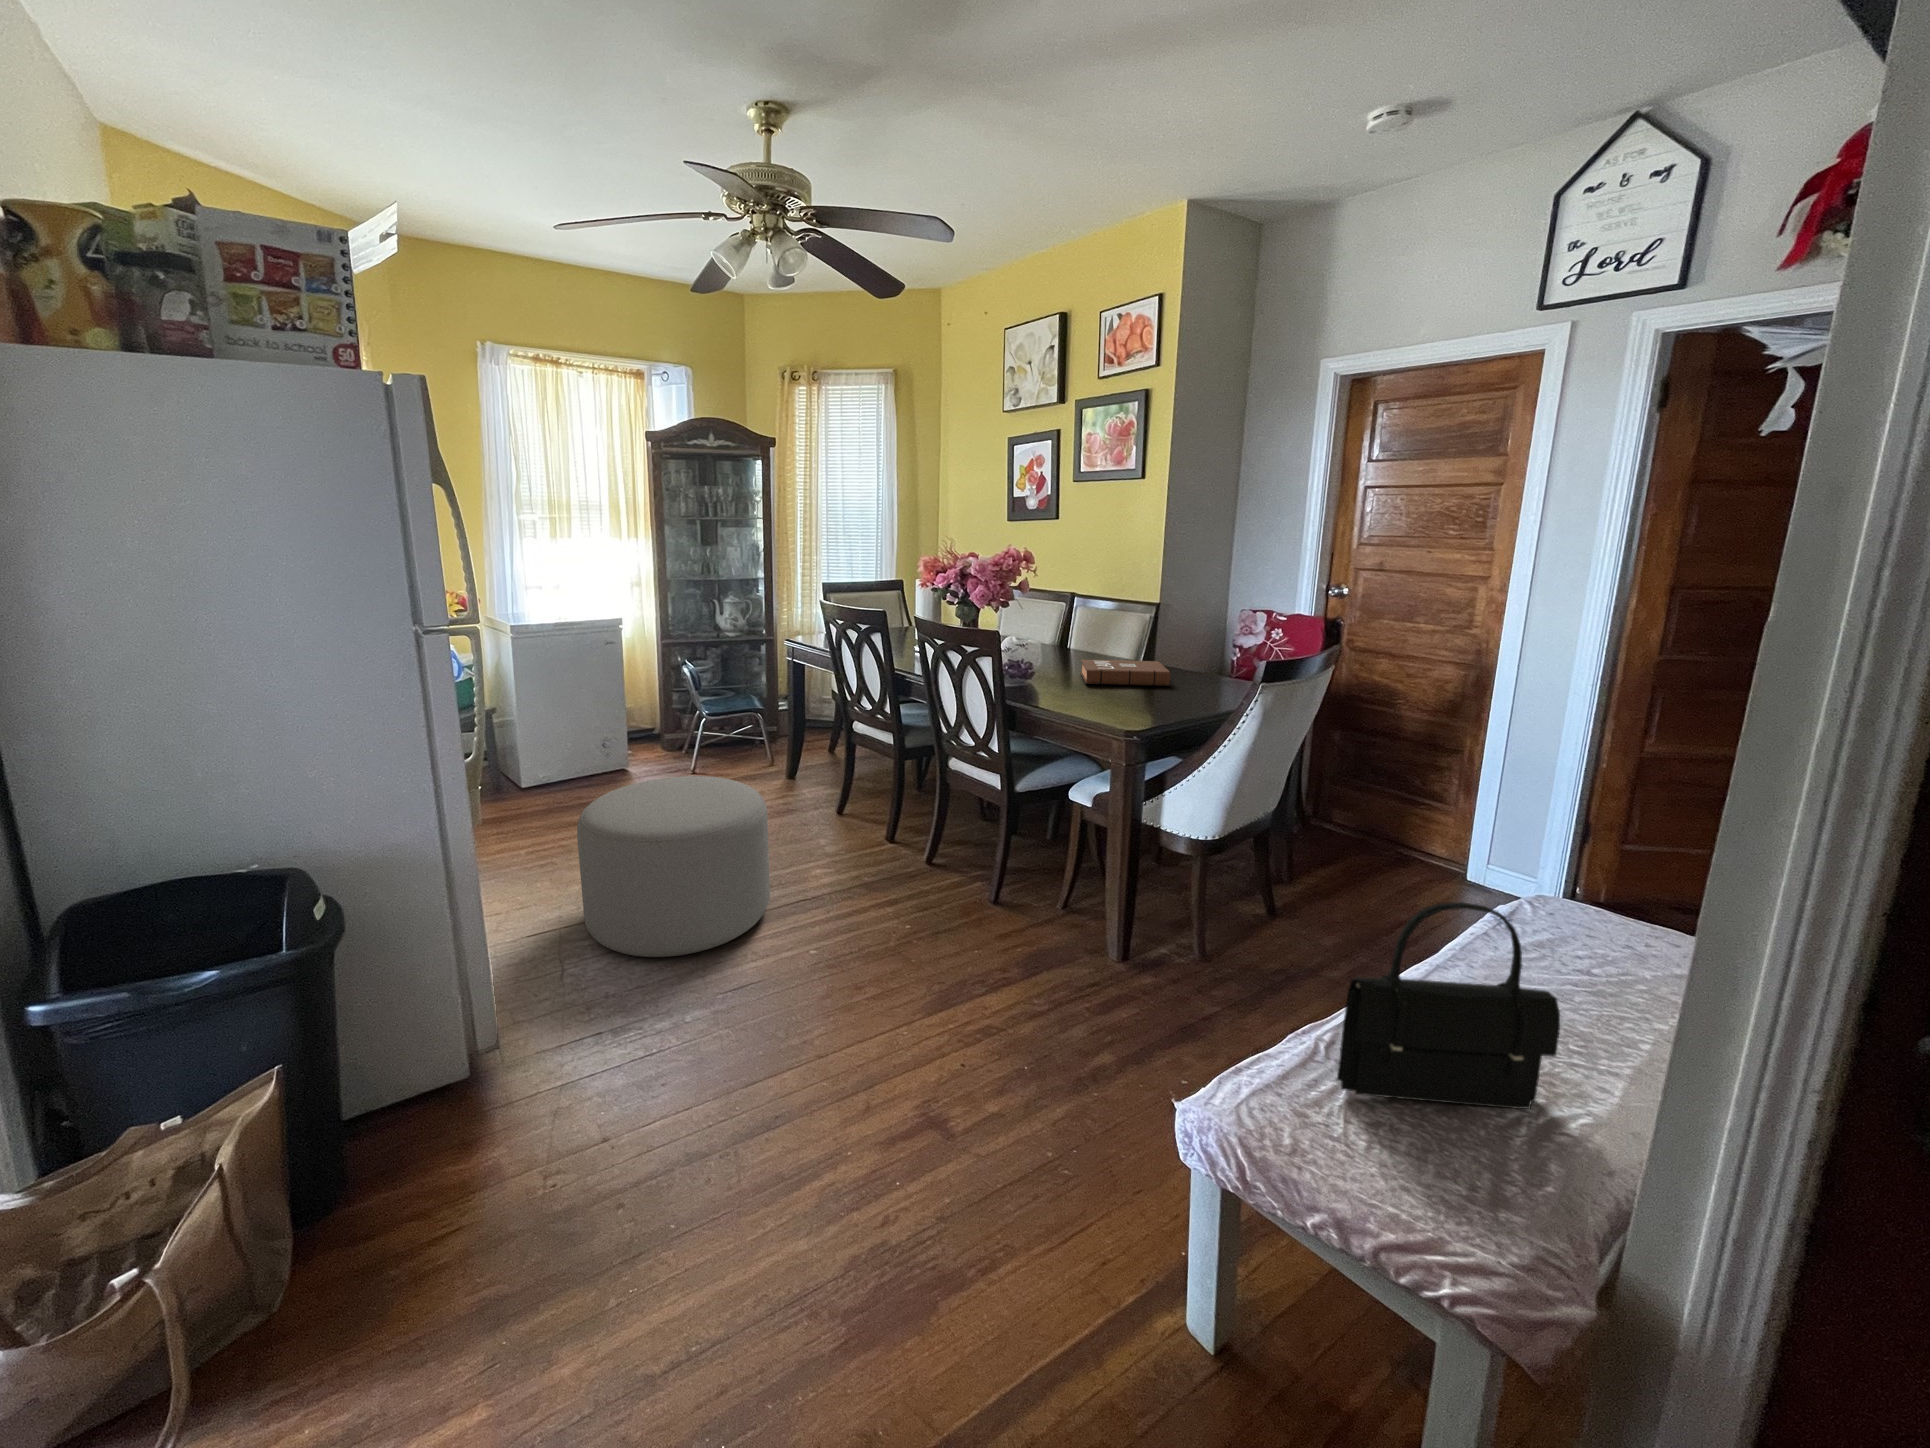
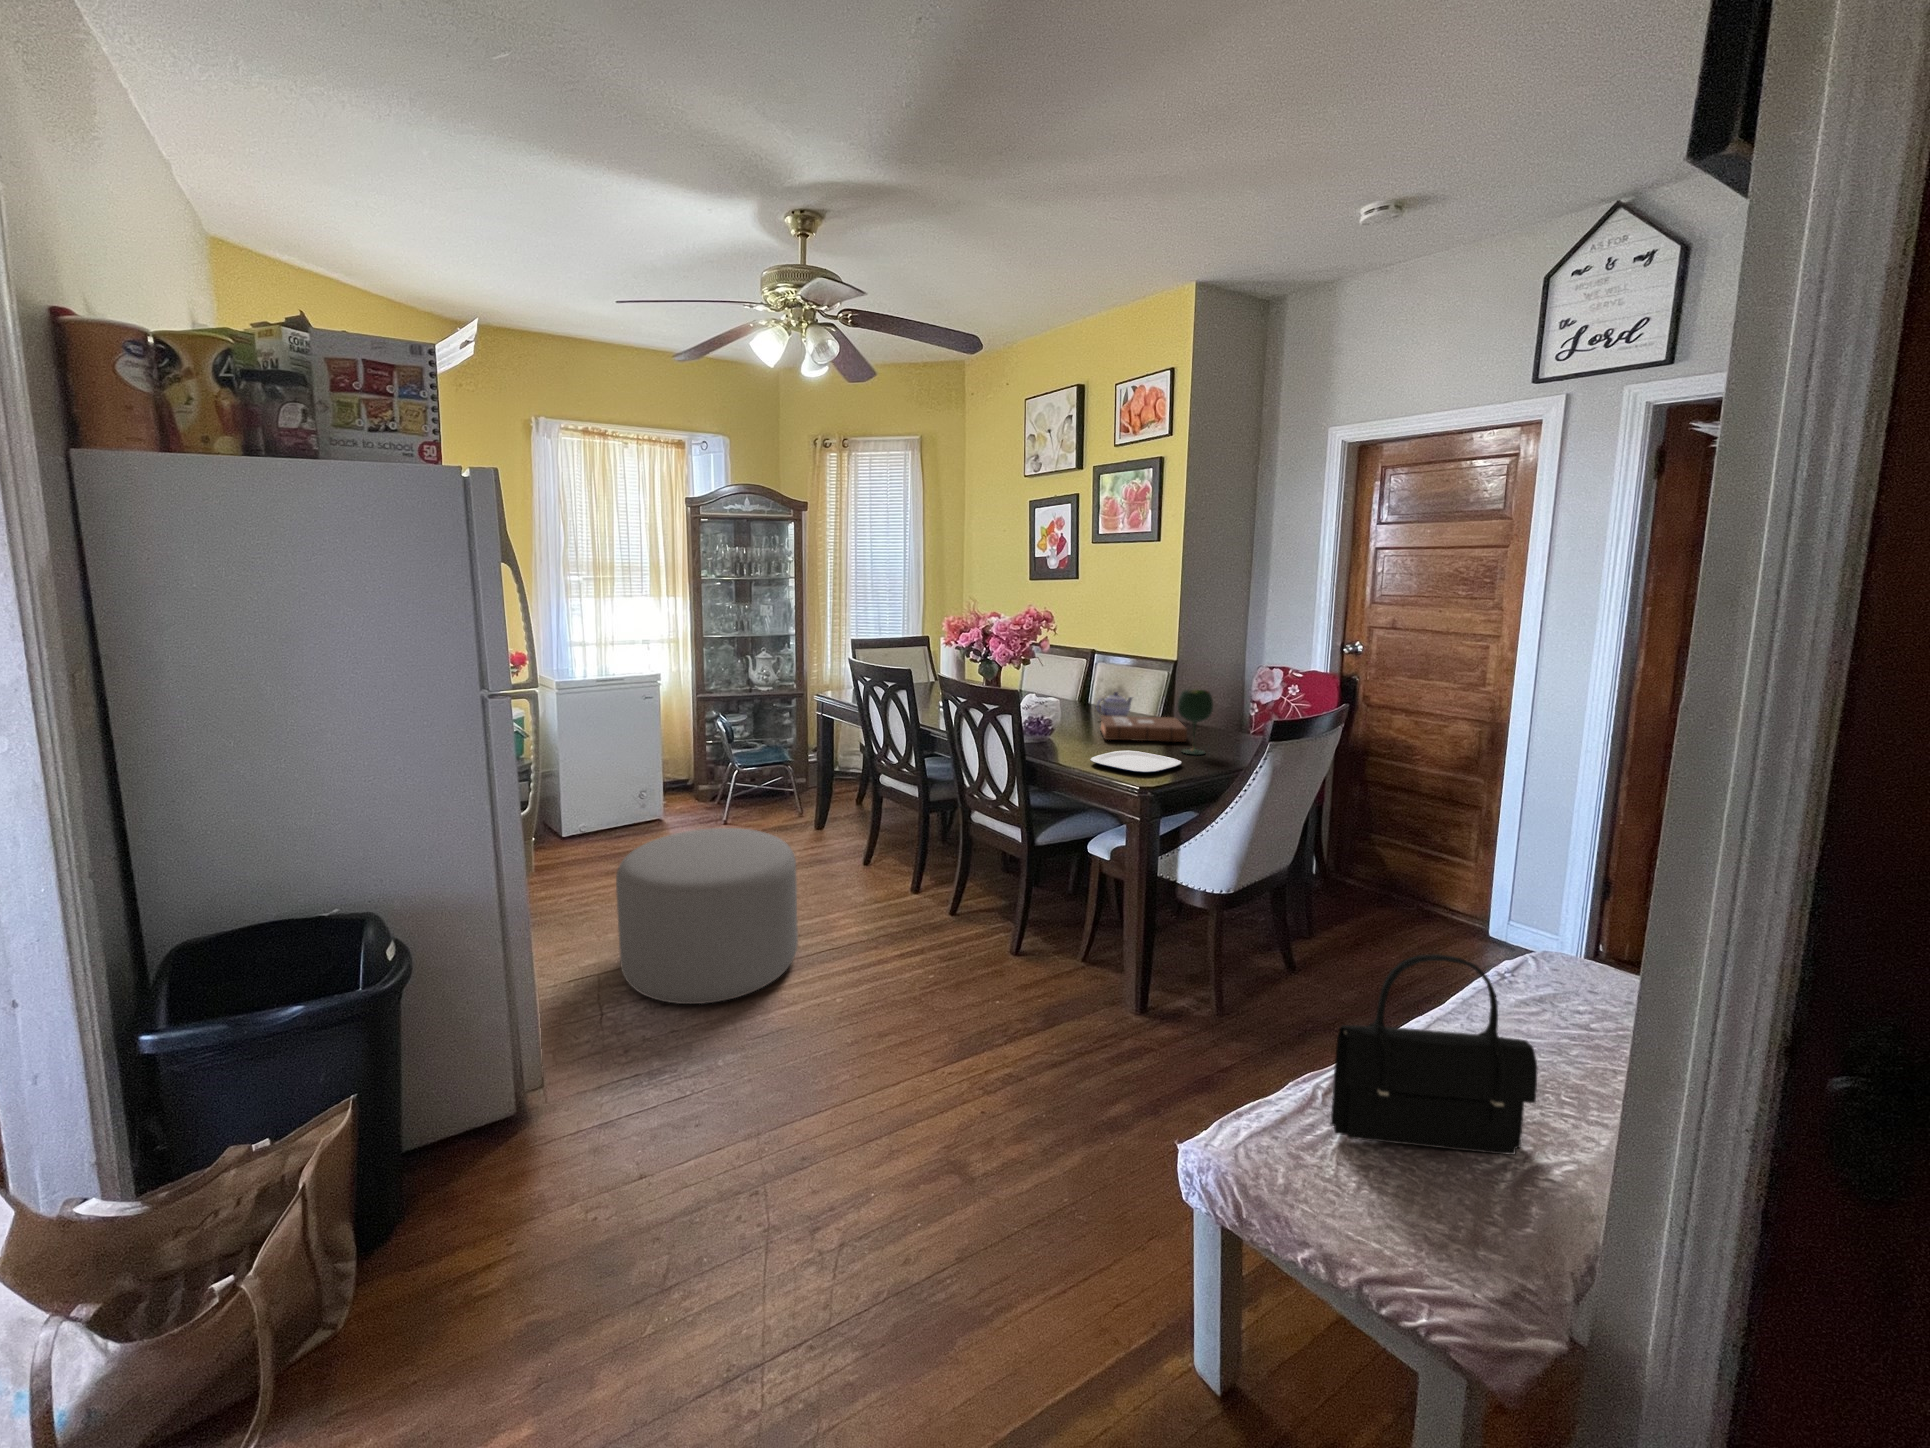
wine glass: none [1162,631,1199,698] -> present [1178,690,1213,755]
teapot: none [1077,636,1115,664] -> present [1096,692,1132,716]
plate: none [1073,694,1166,716] -> present [1090,751,1181,773]

